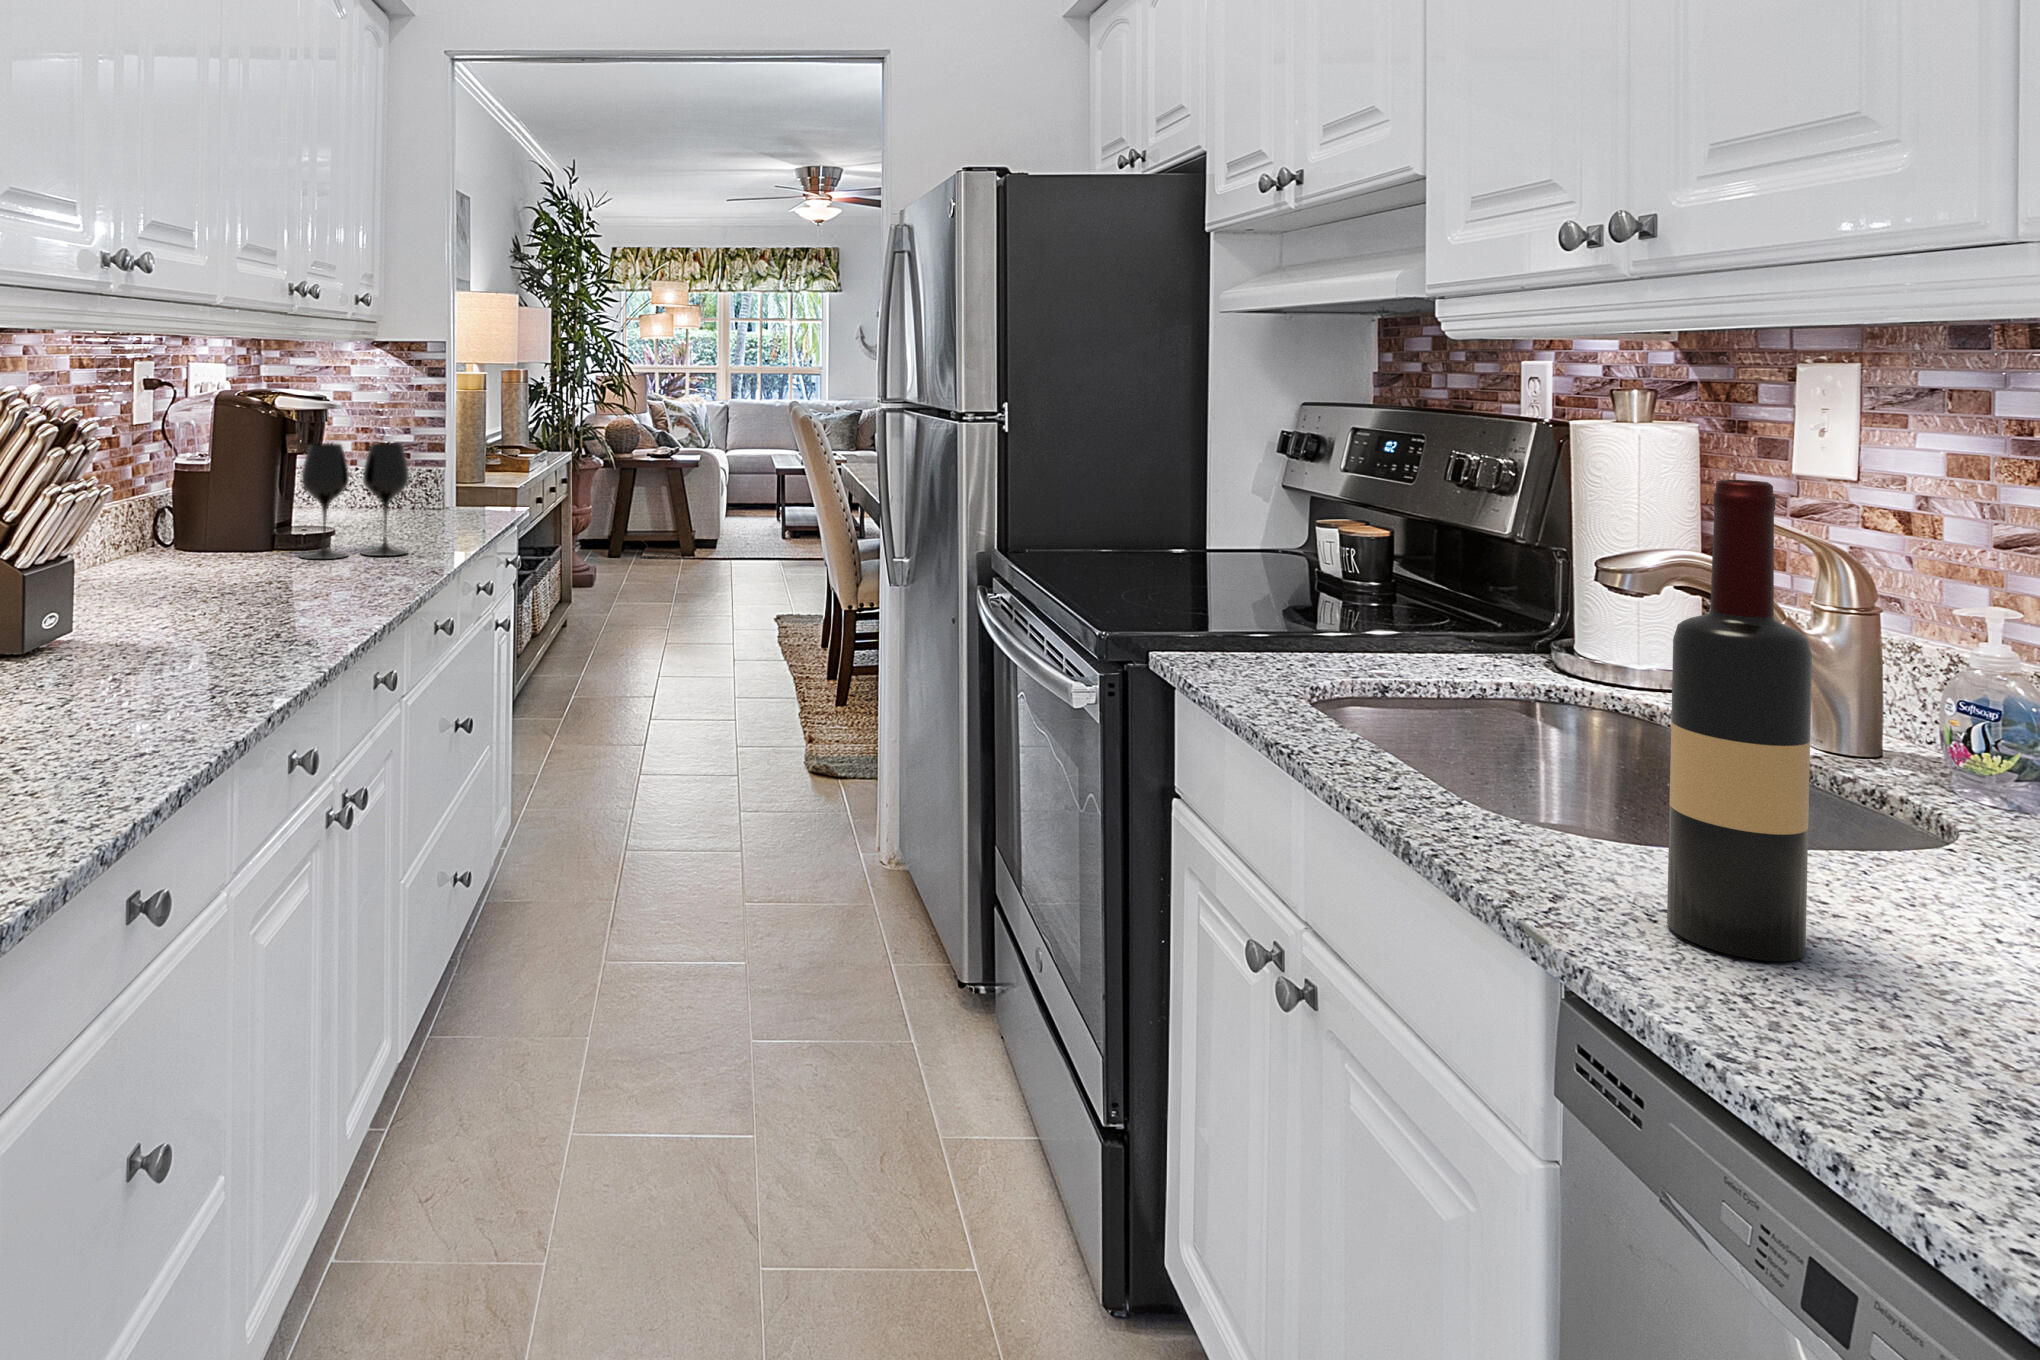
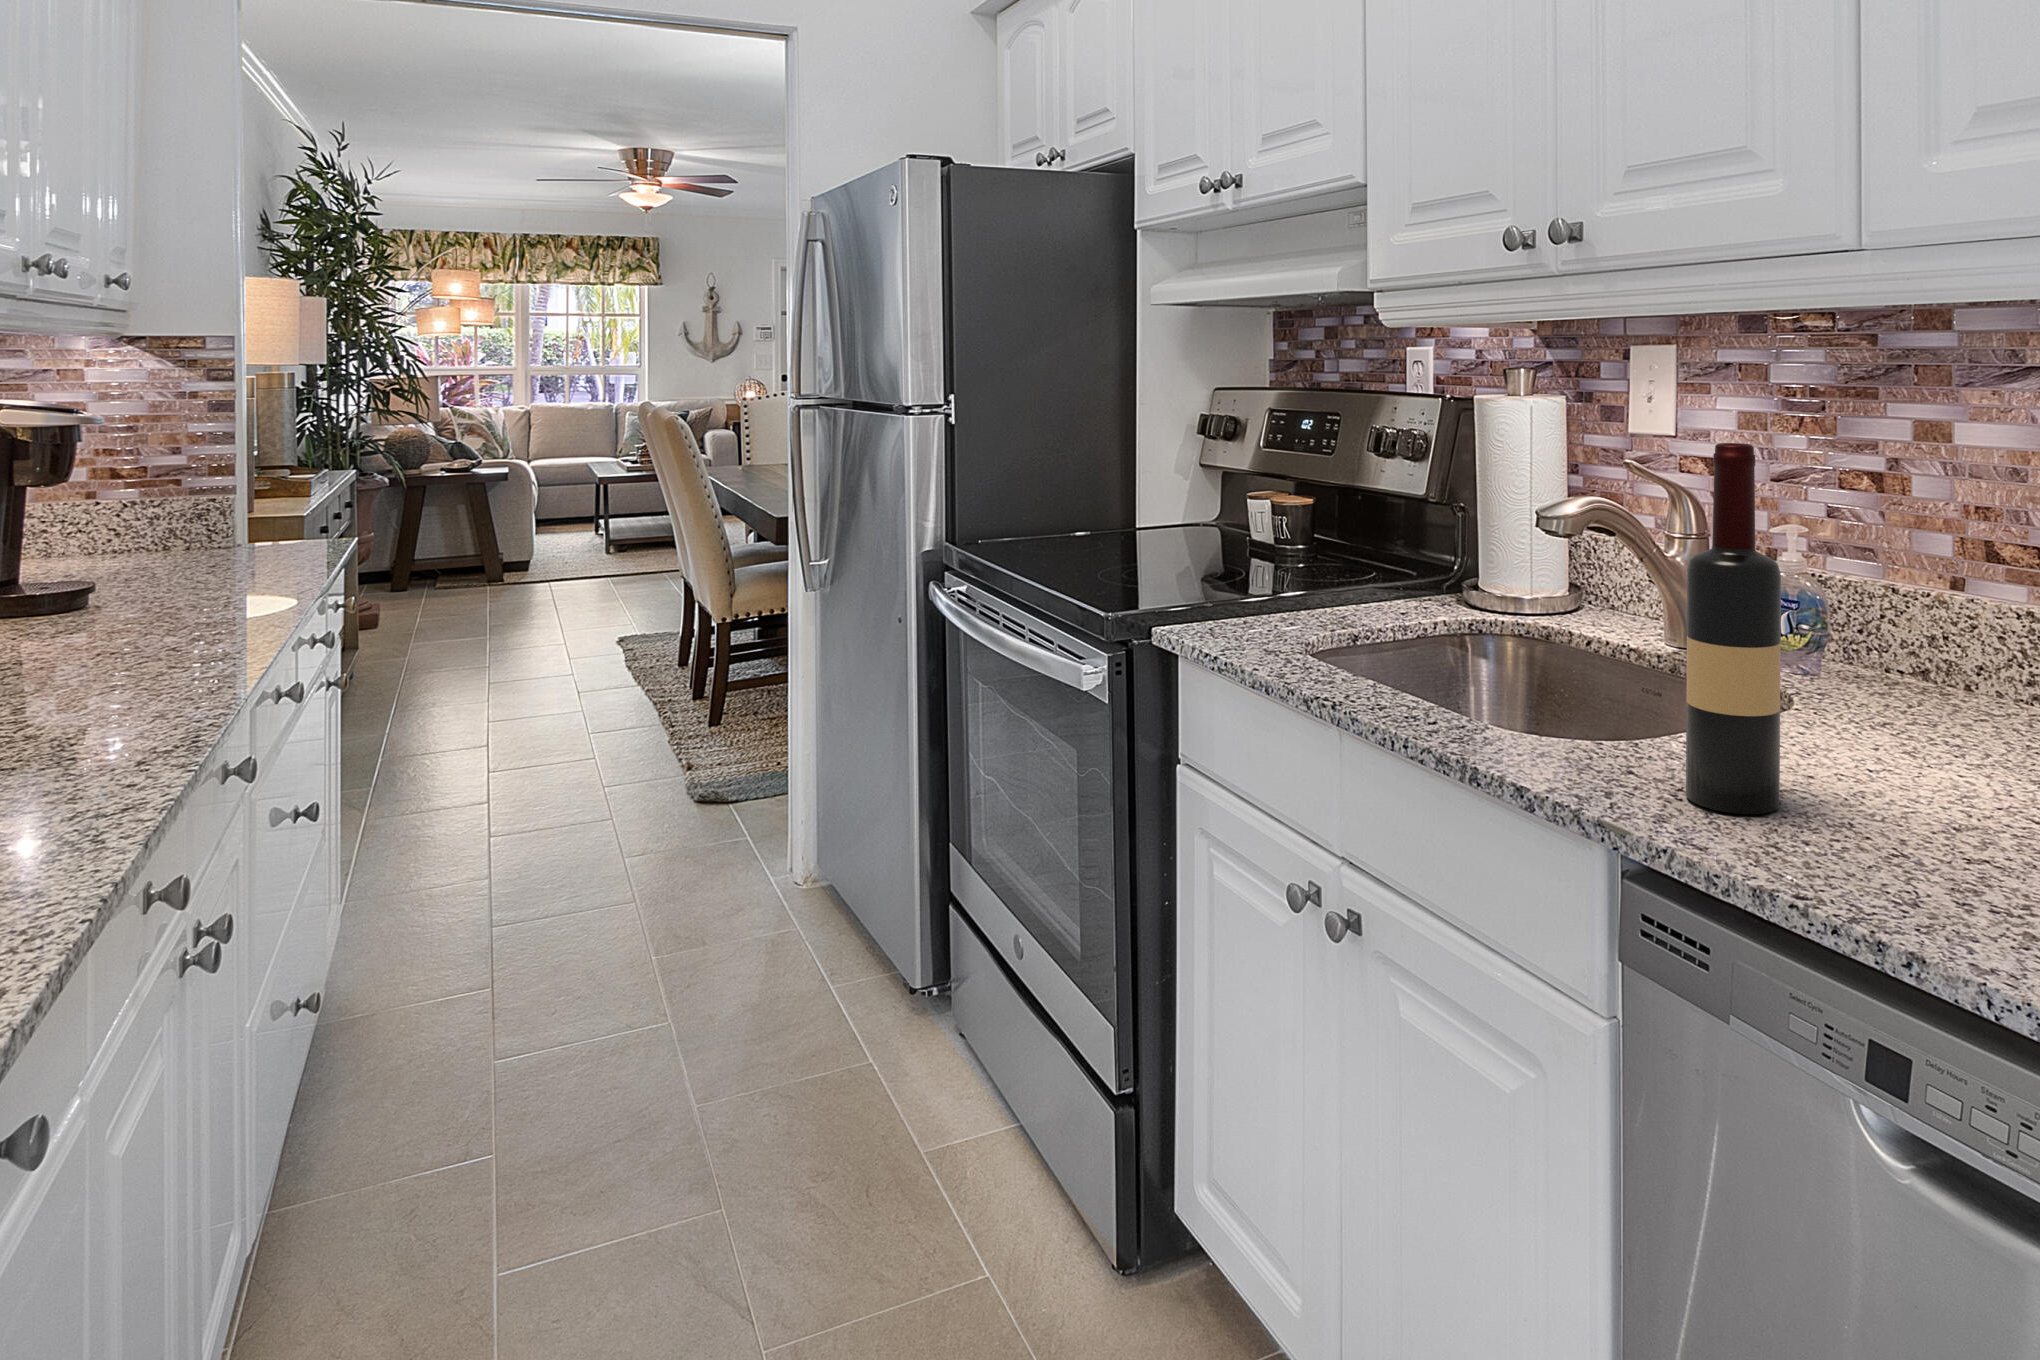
wine glass: present [300,443,409,559] -> none [53,470,223,629]

